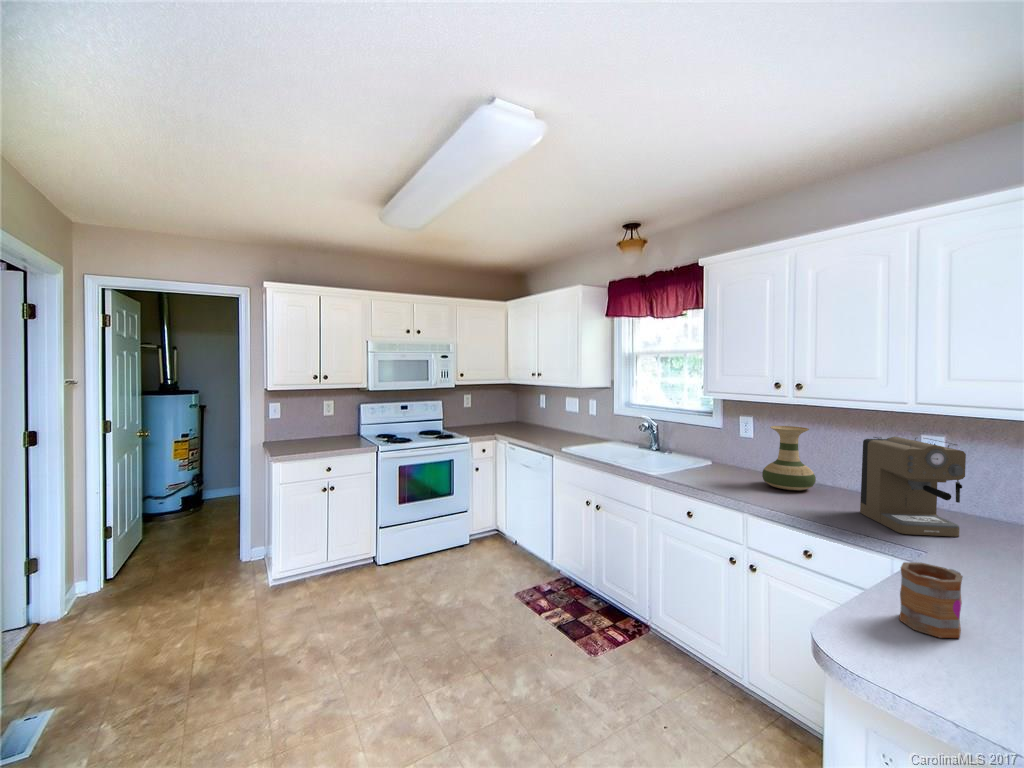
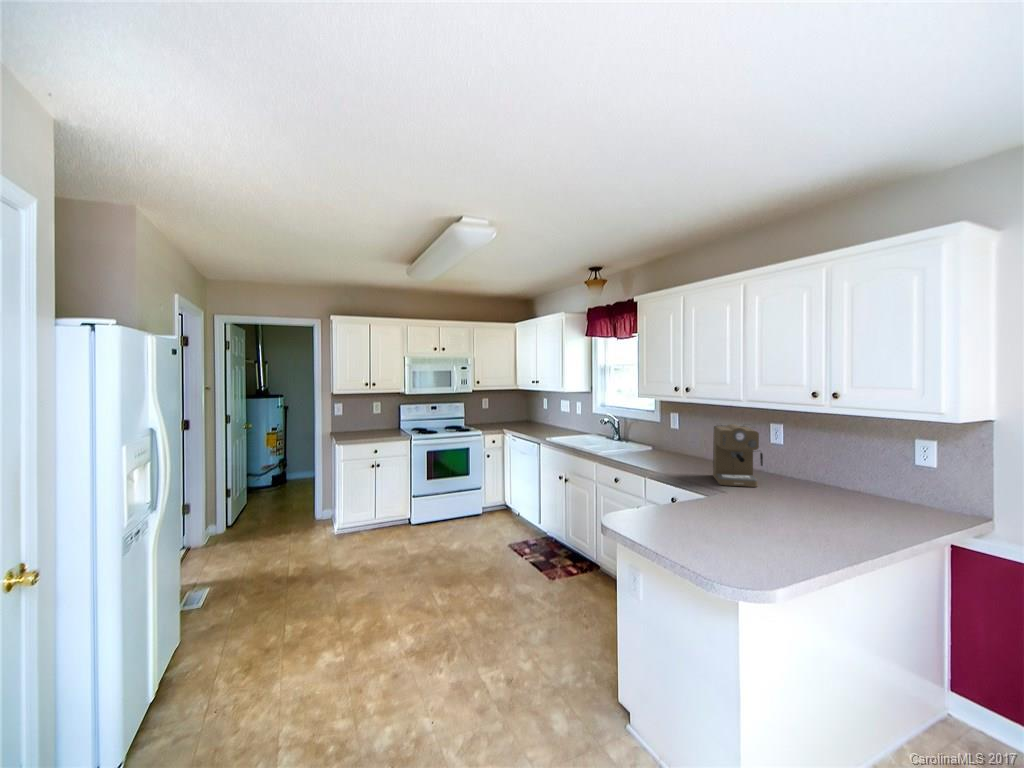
vase: present [762,426,816,490] -> none [668,419,703,464]
mug: present [899,562,963,638] -> none [651,484,687,520]

